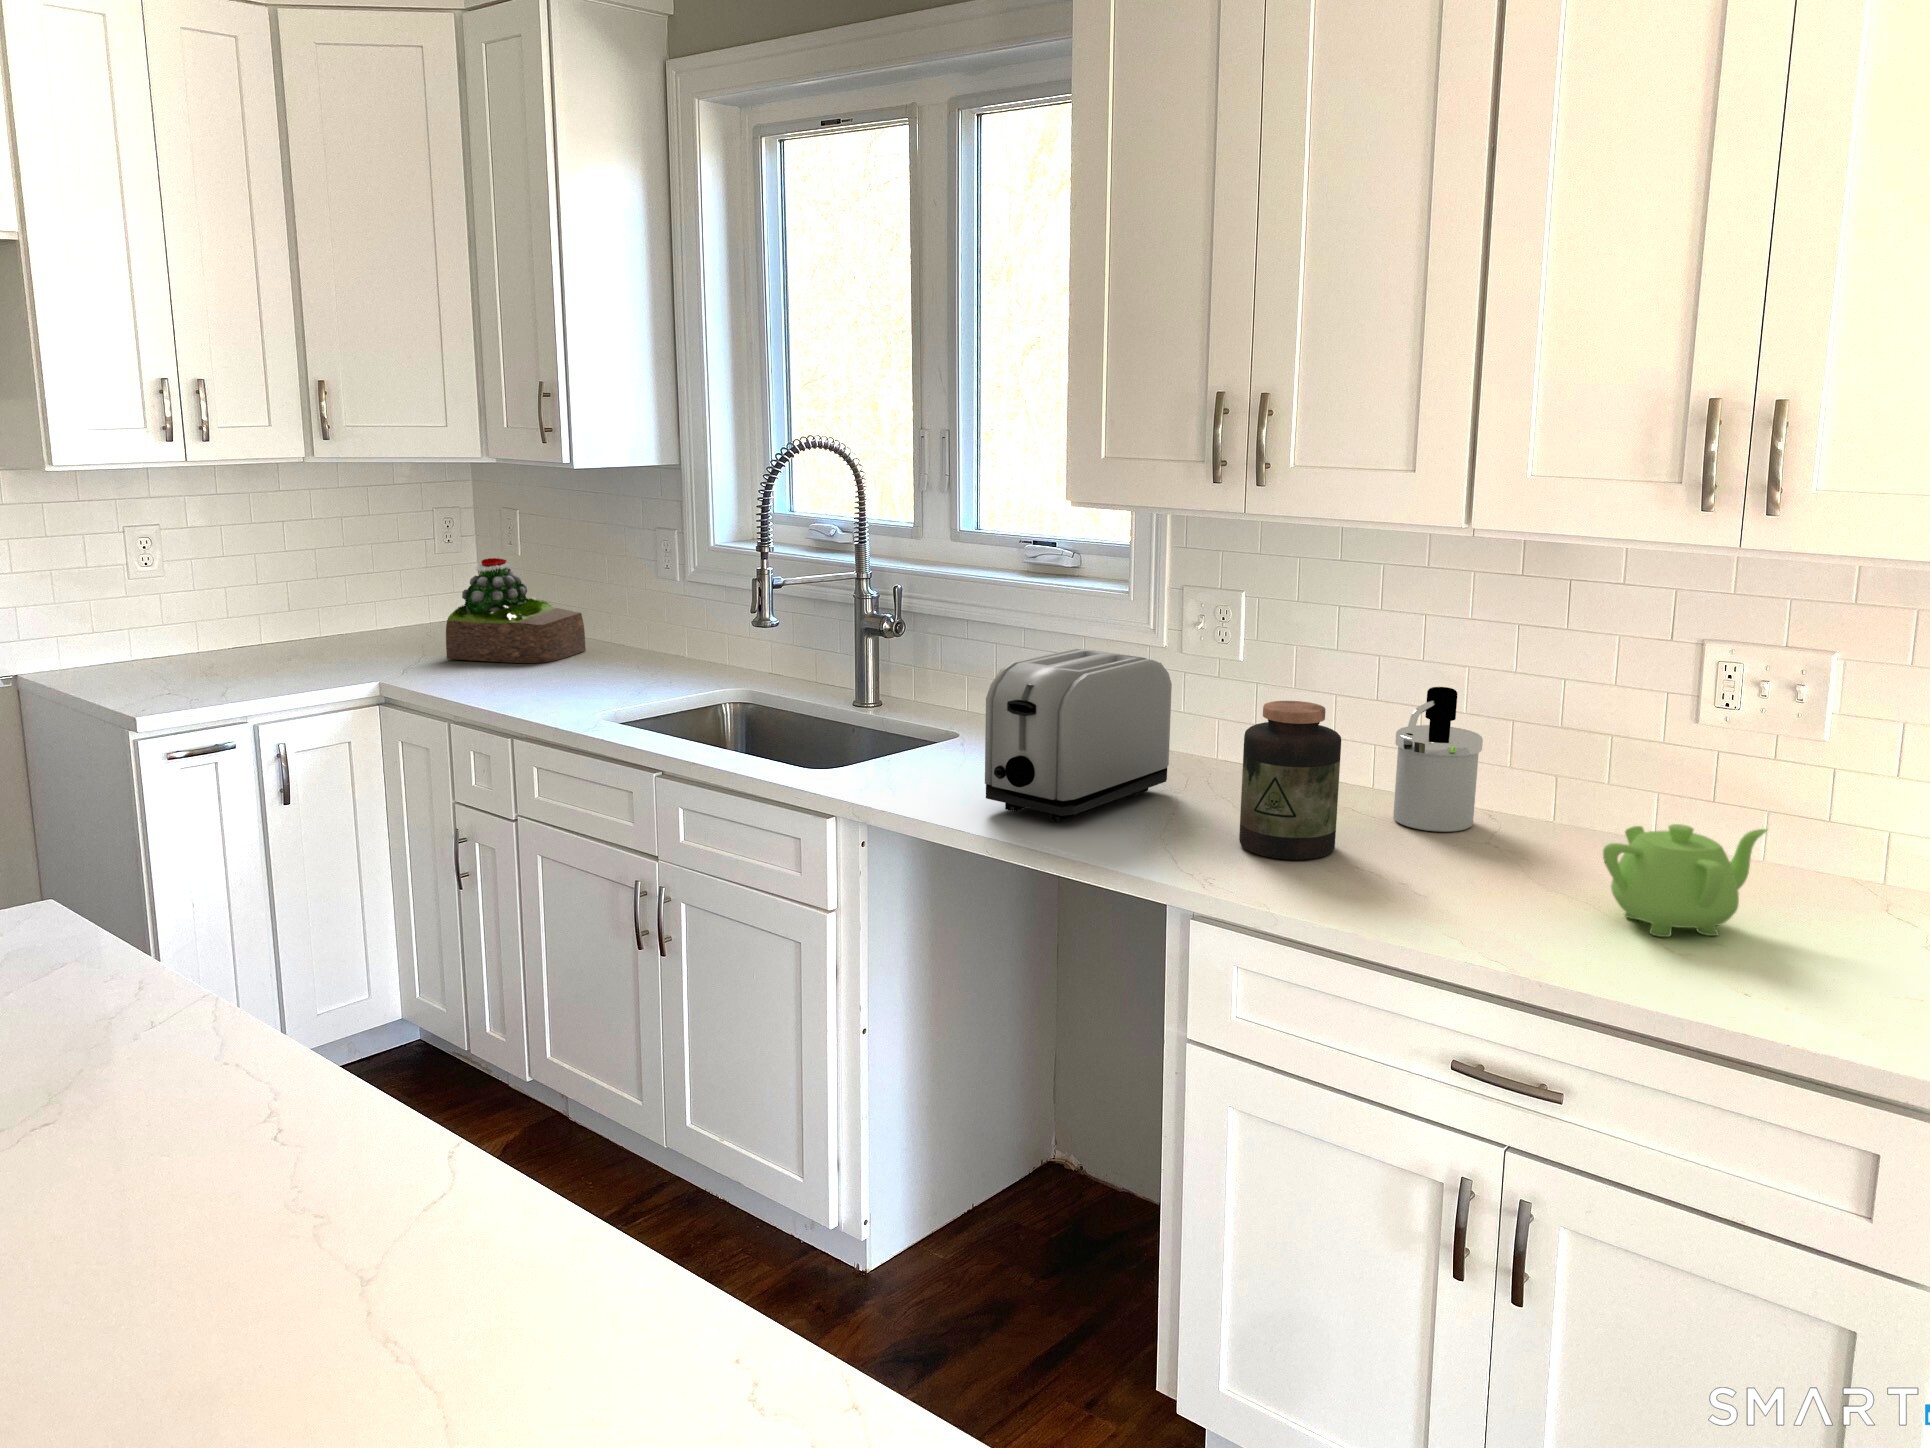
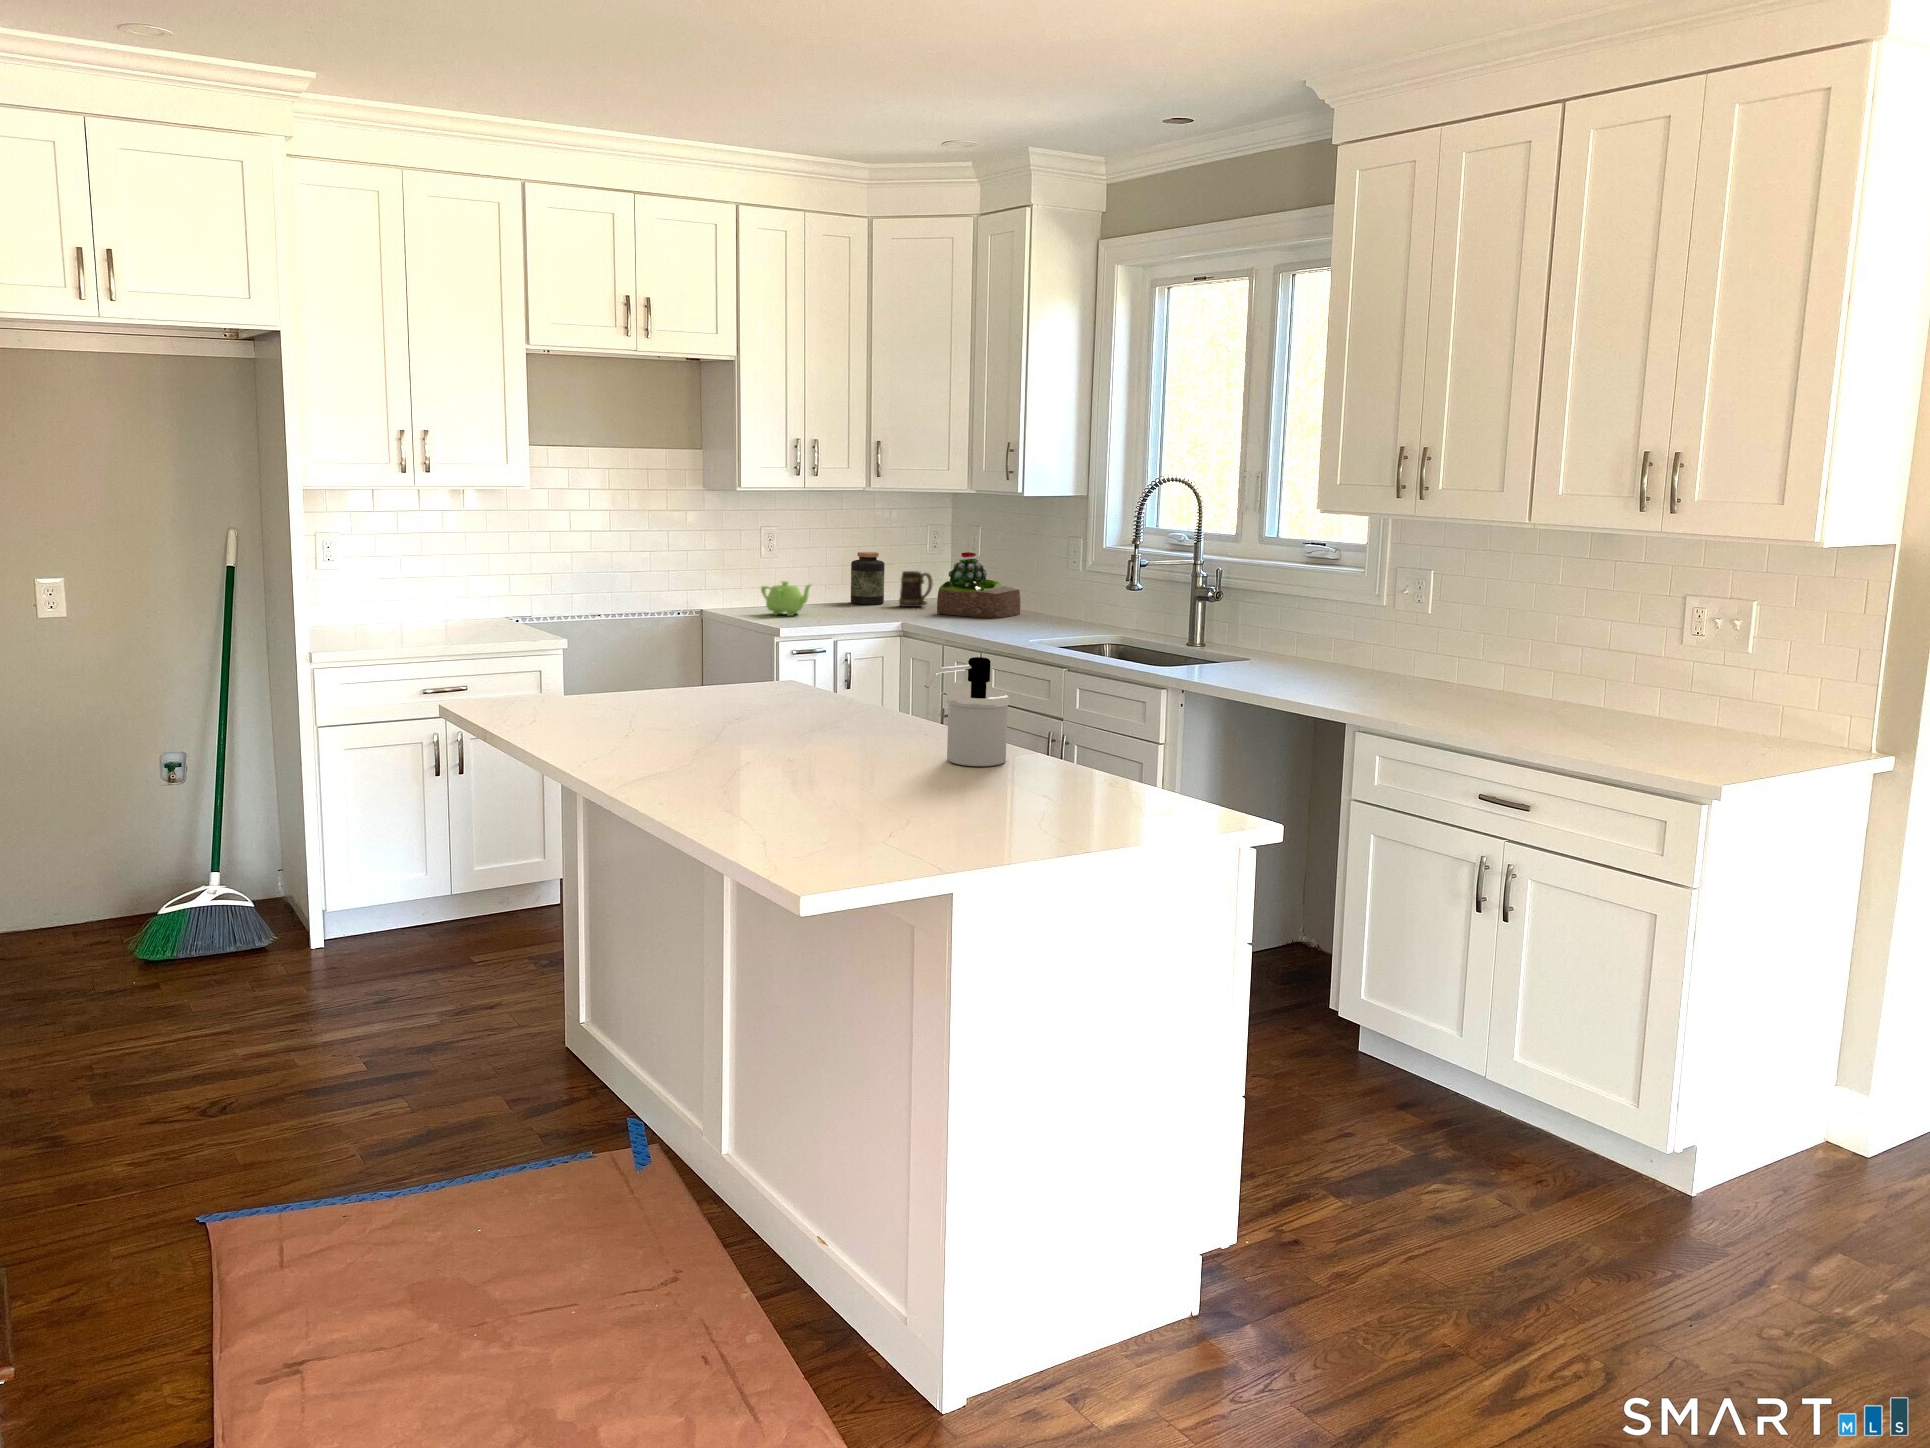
mug: none [387,588,441,646] -> present [899,571,933,607]
toaster: present [985,649,1172,822] -> none [1254,598,1374,691]
soap dispenser: present [1393,687,1483,832] -> present [924,657,1010,766]
jar: present [1239,701,1341,860] -> present [851,552,885,605]
teapot: present [1603,824,1767,937] -> present [761,581,810,616]

